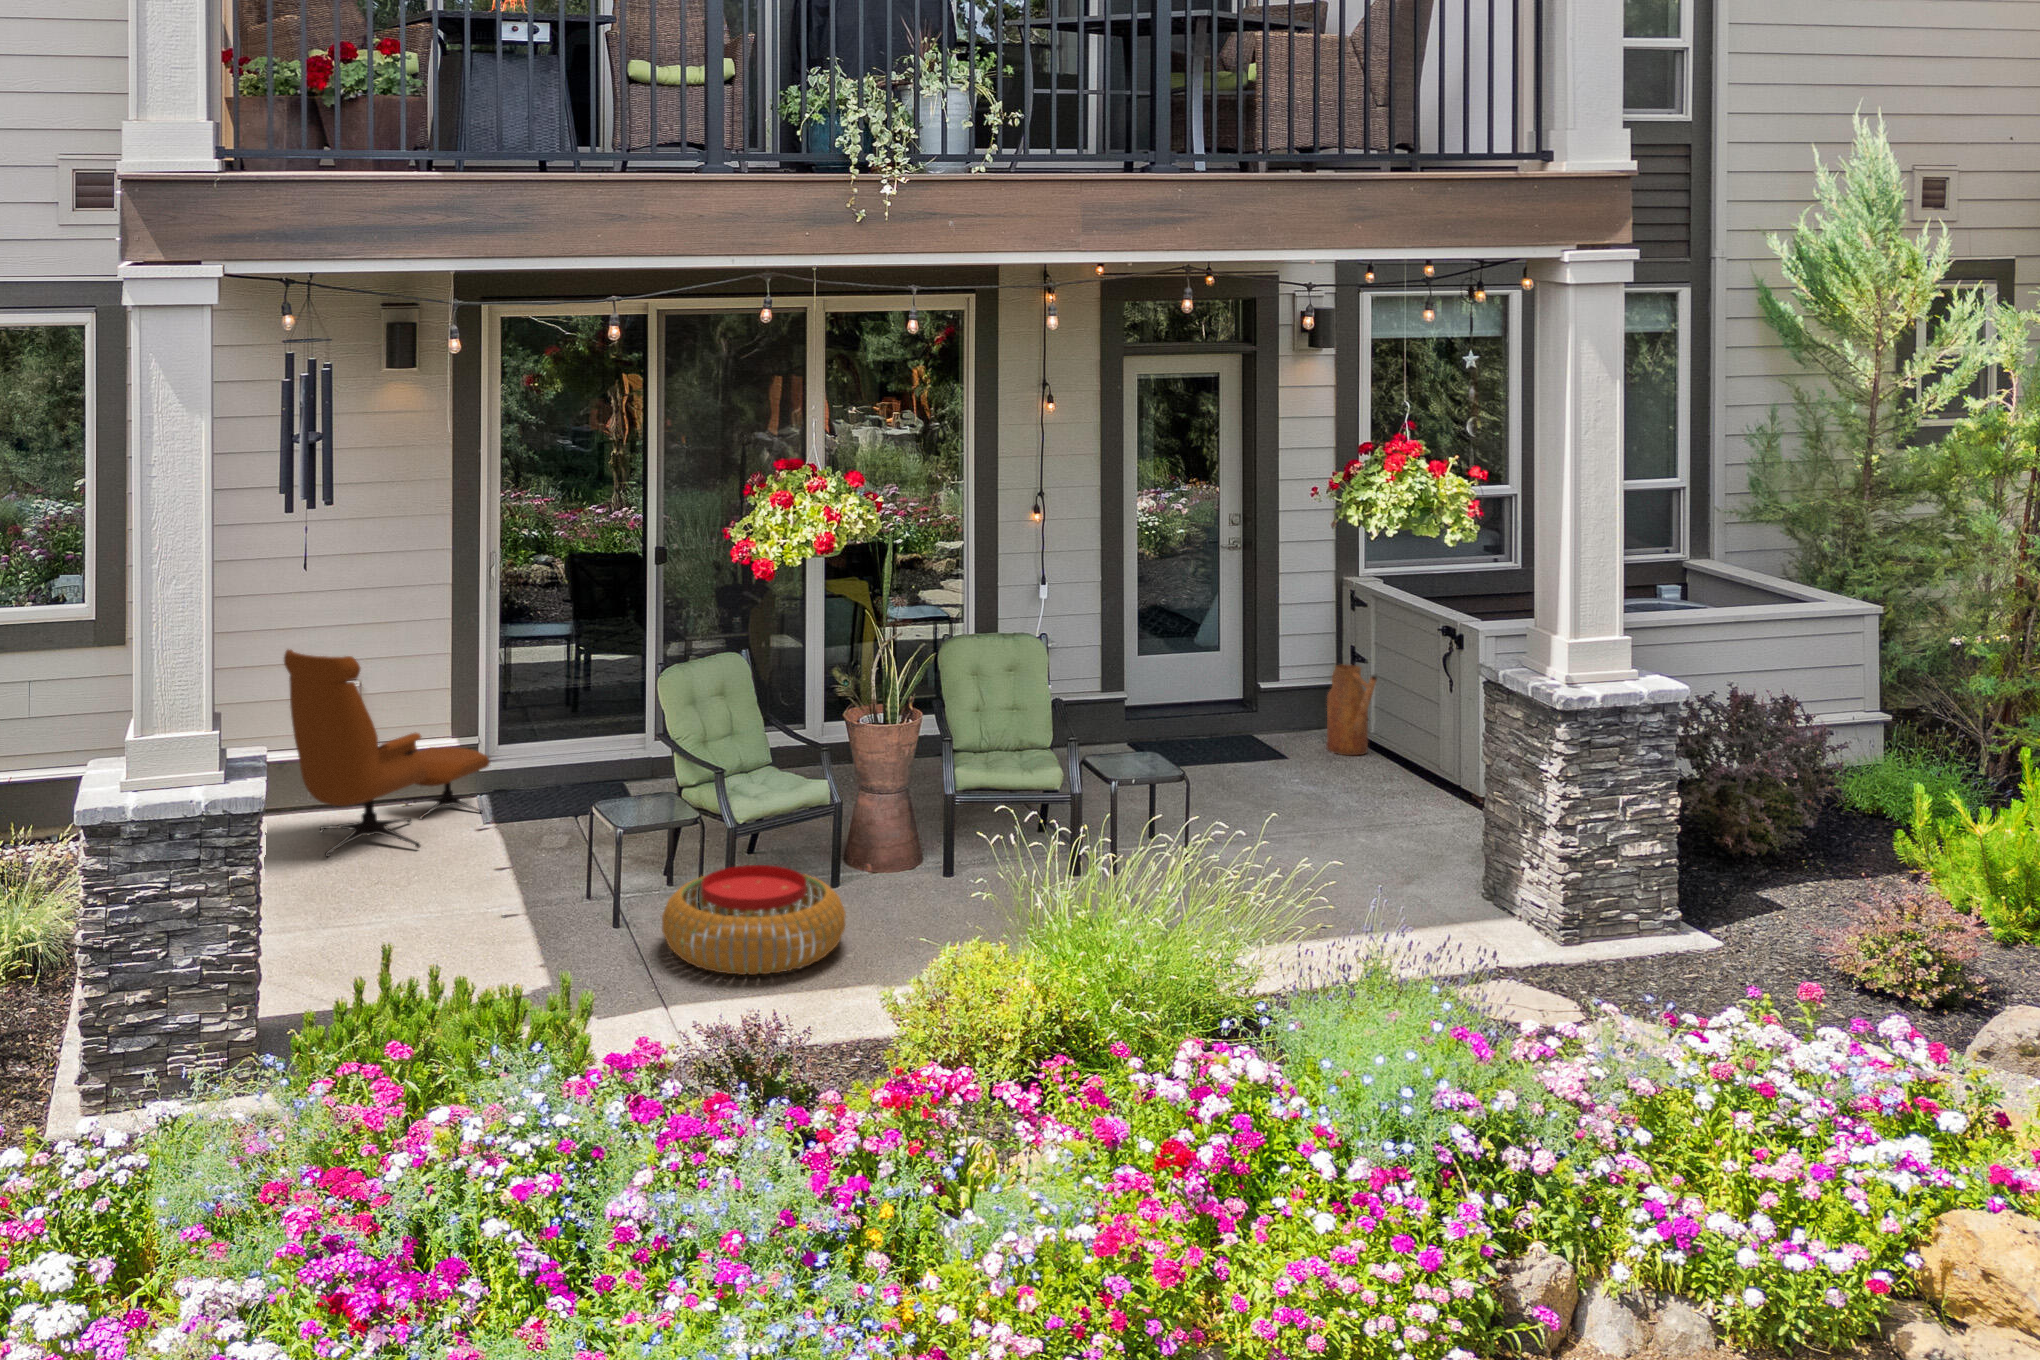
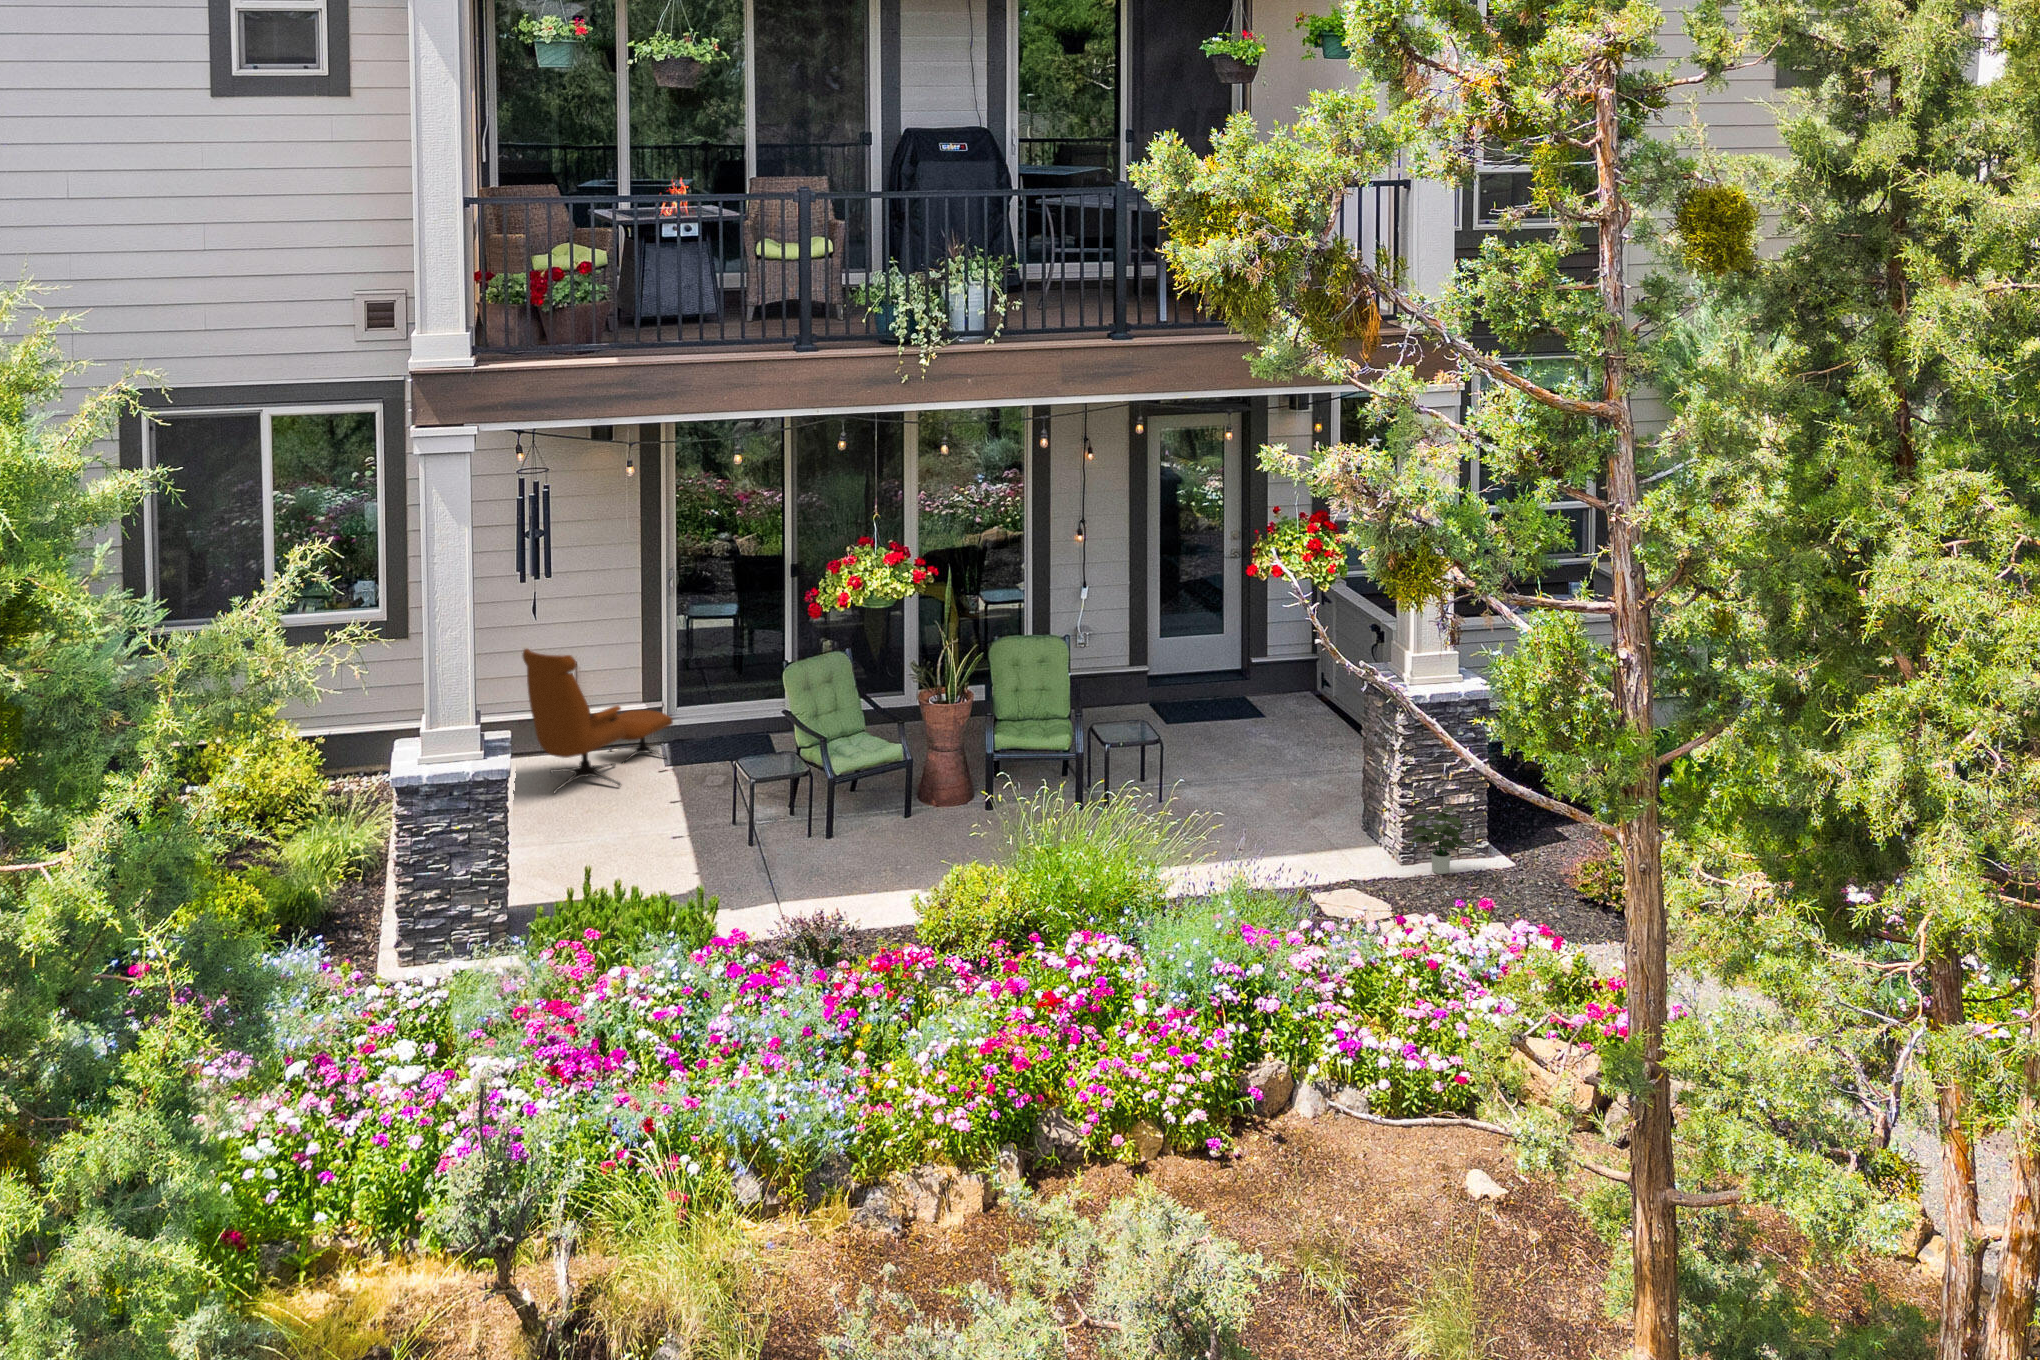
watering can: present [1326,665,1377,755] -> none [1300,648,1332,716]
potted plant: none [1588,859,1682,959] -> present [1411,807,1469,874]
pouf: present [662,865,846,975] -> none [780,806,905,882]

